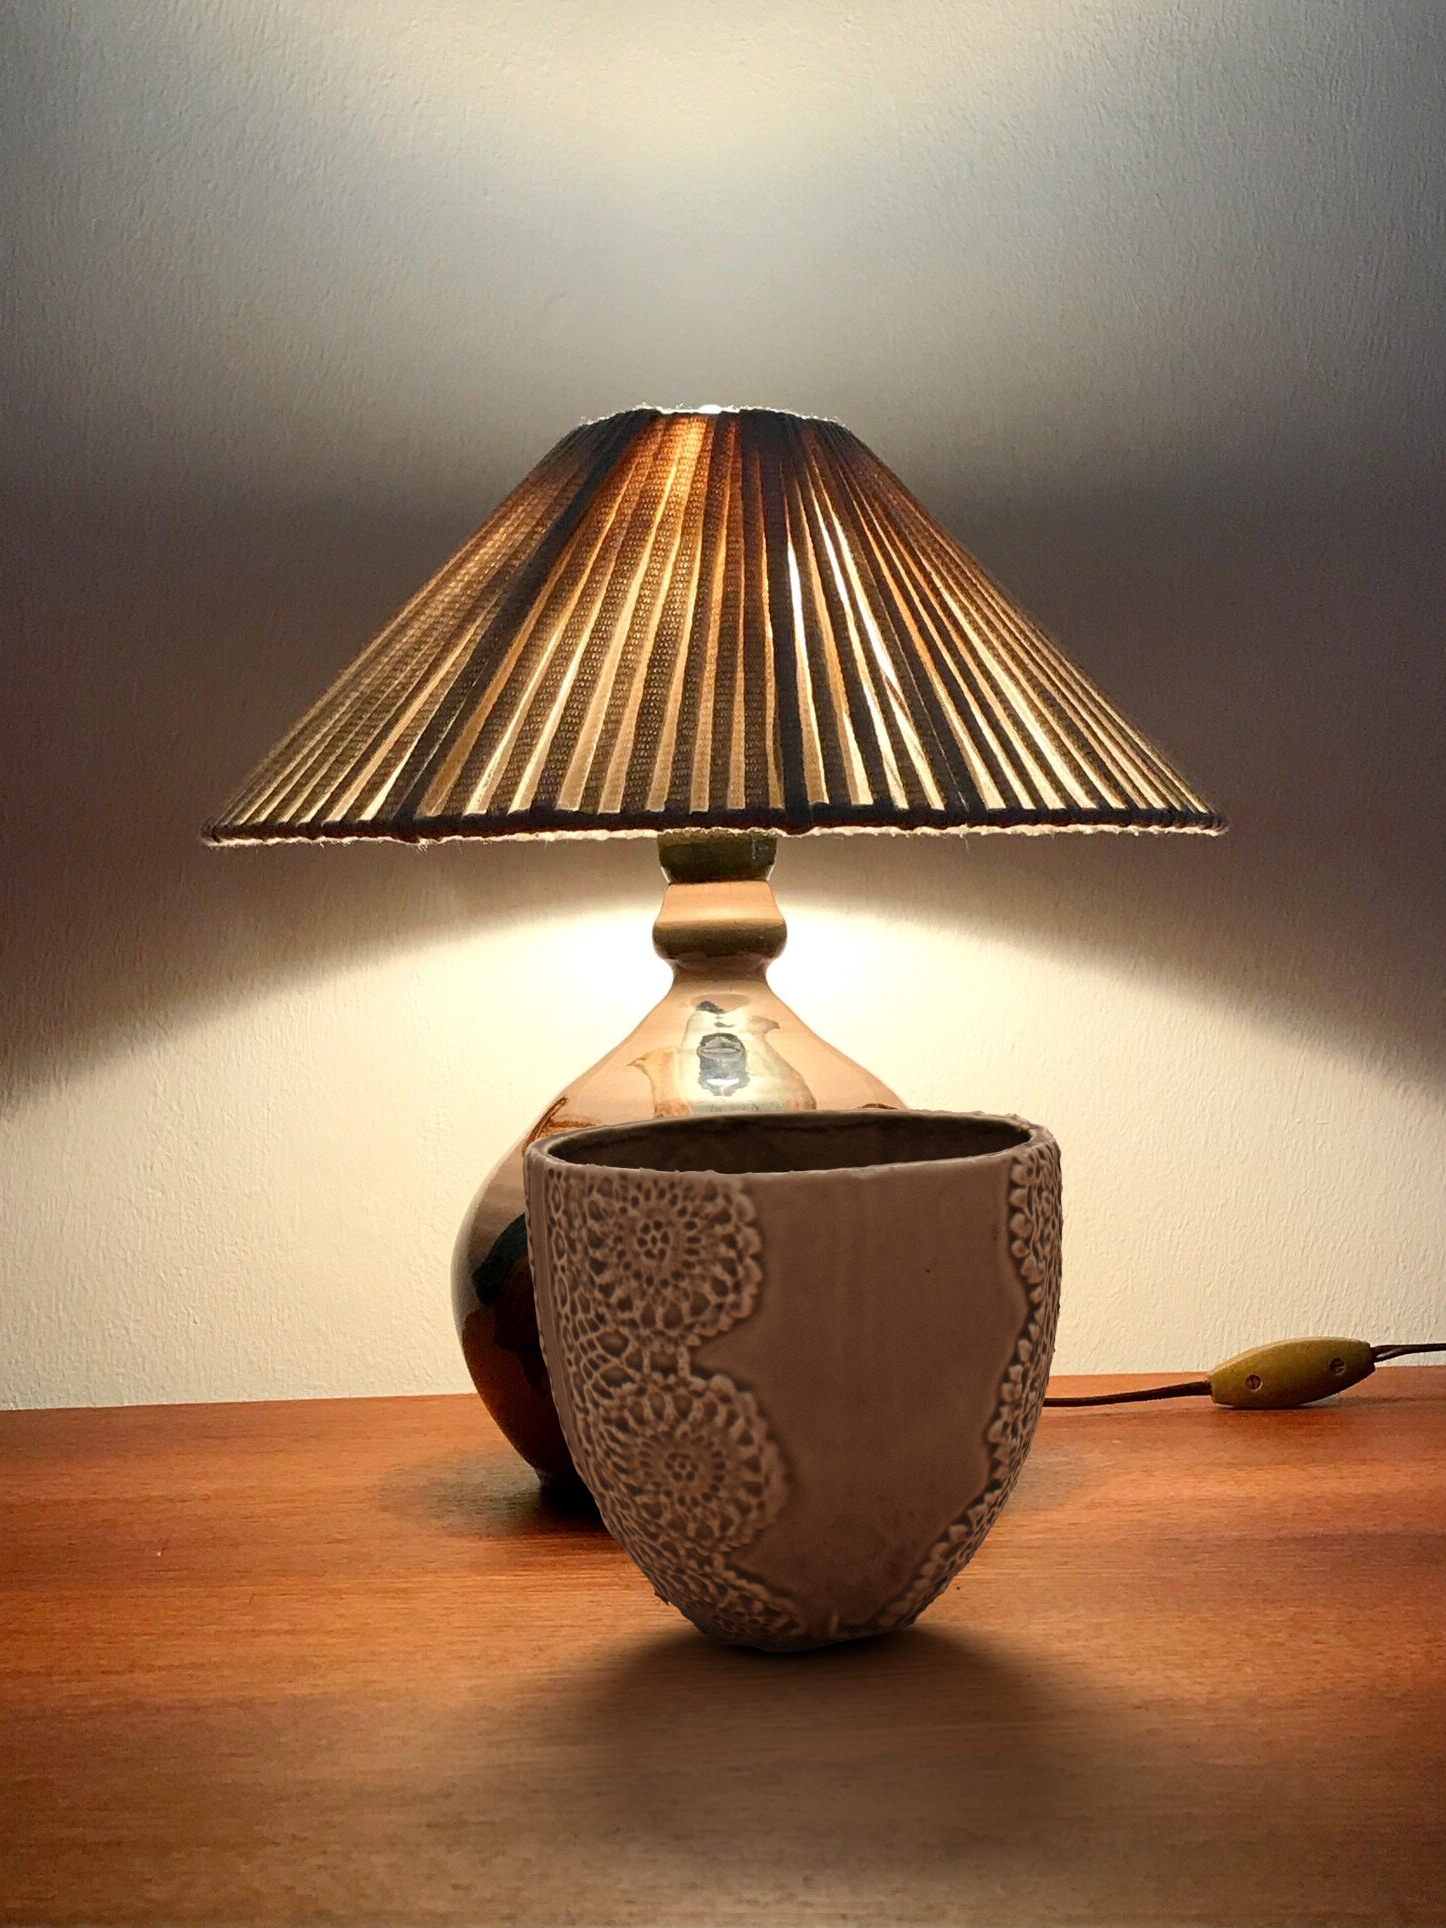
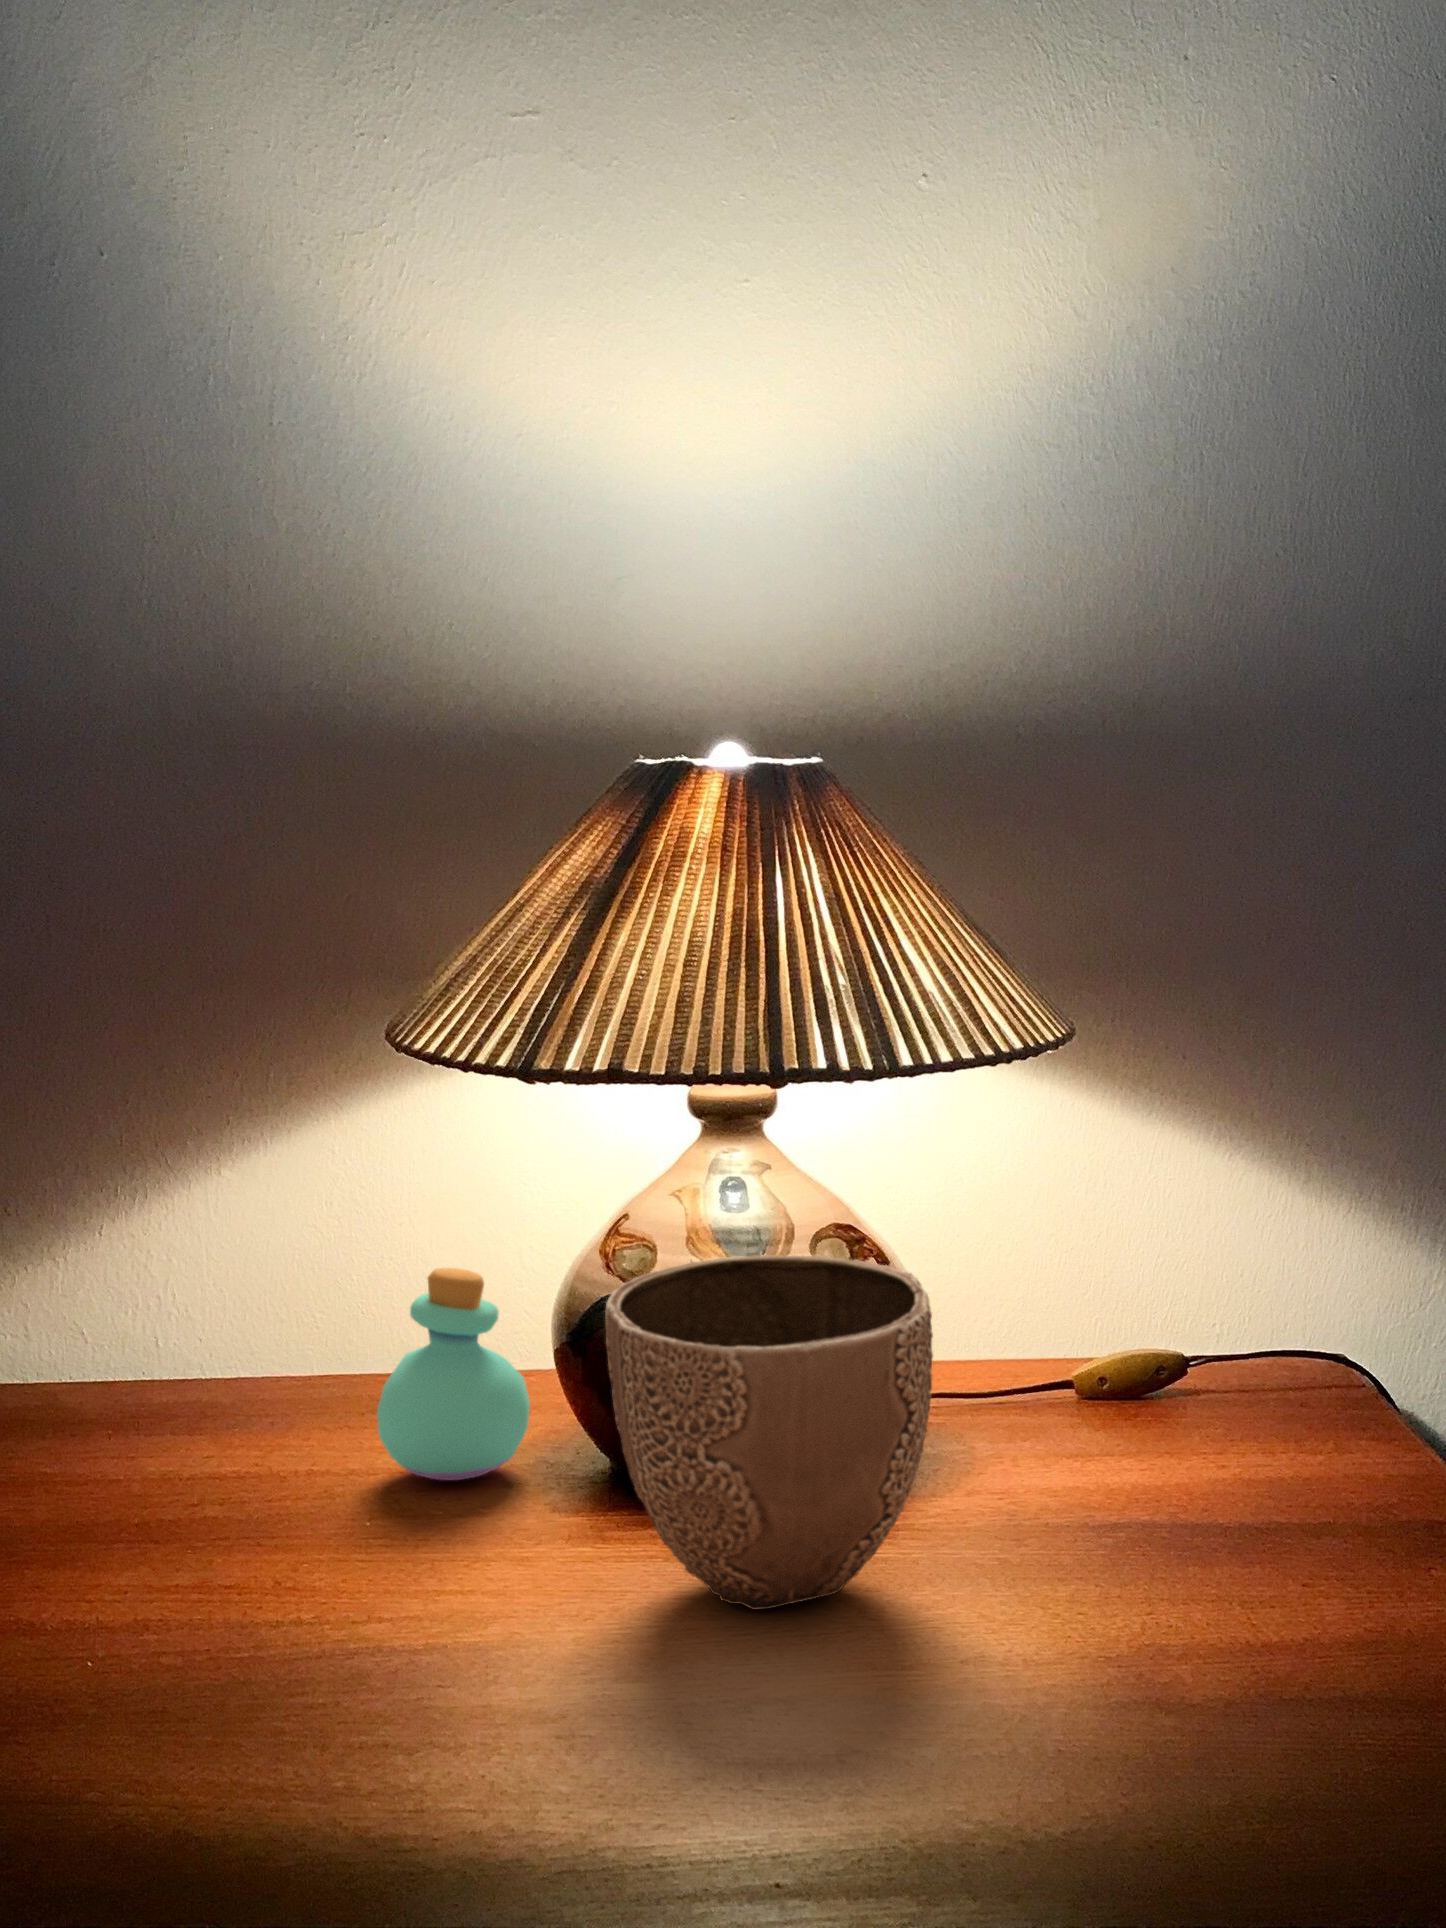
perfume bottle: none [175,1185,413,1510] -> present [377,1268,530,1480]

